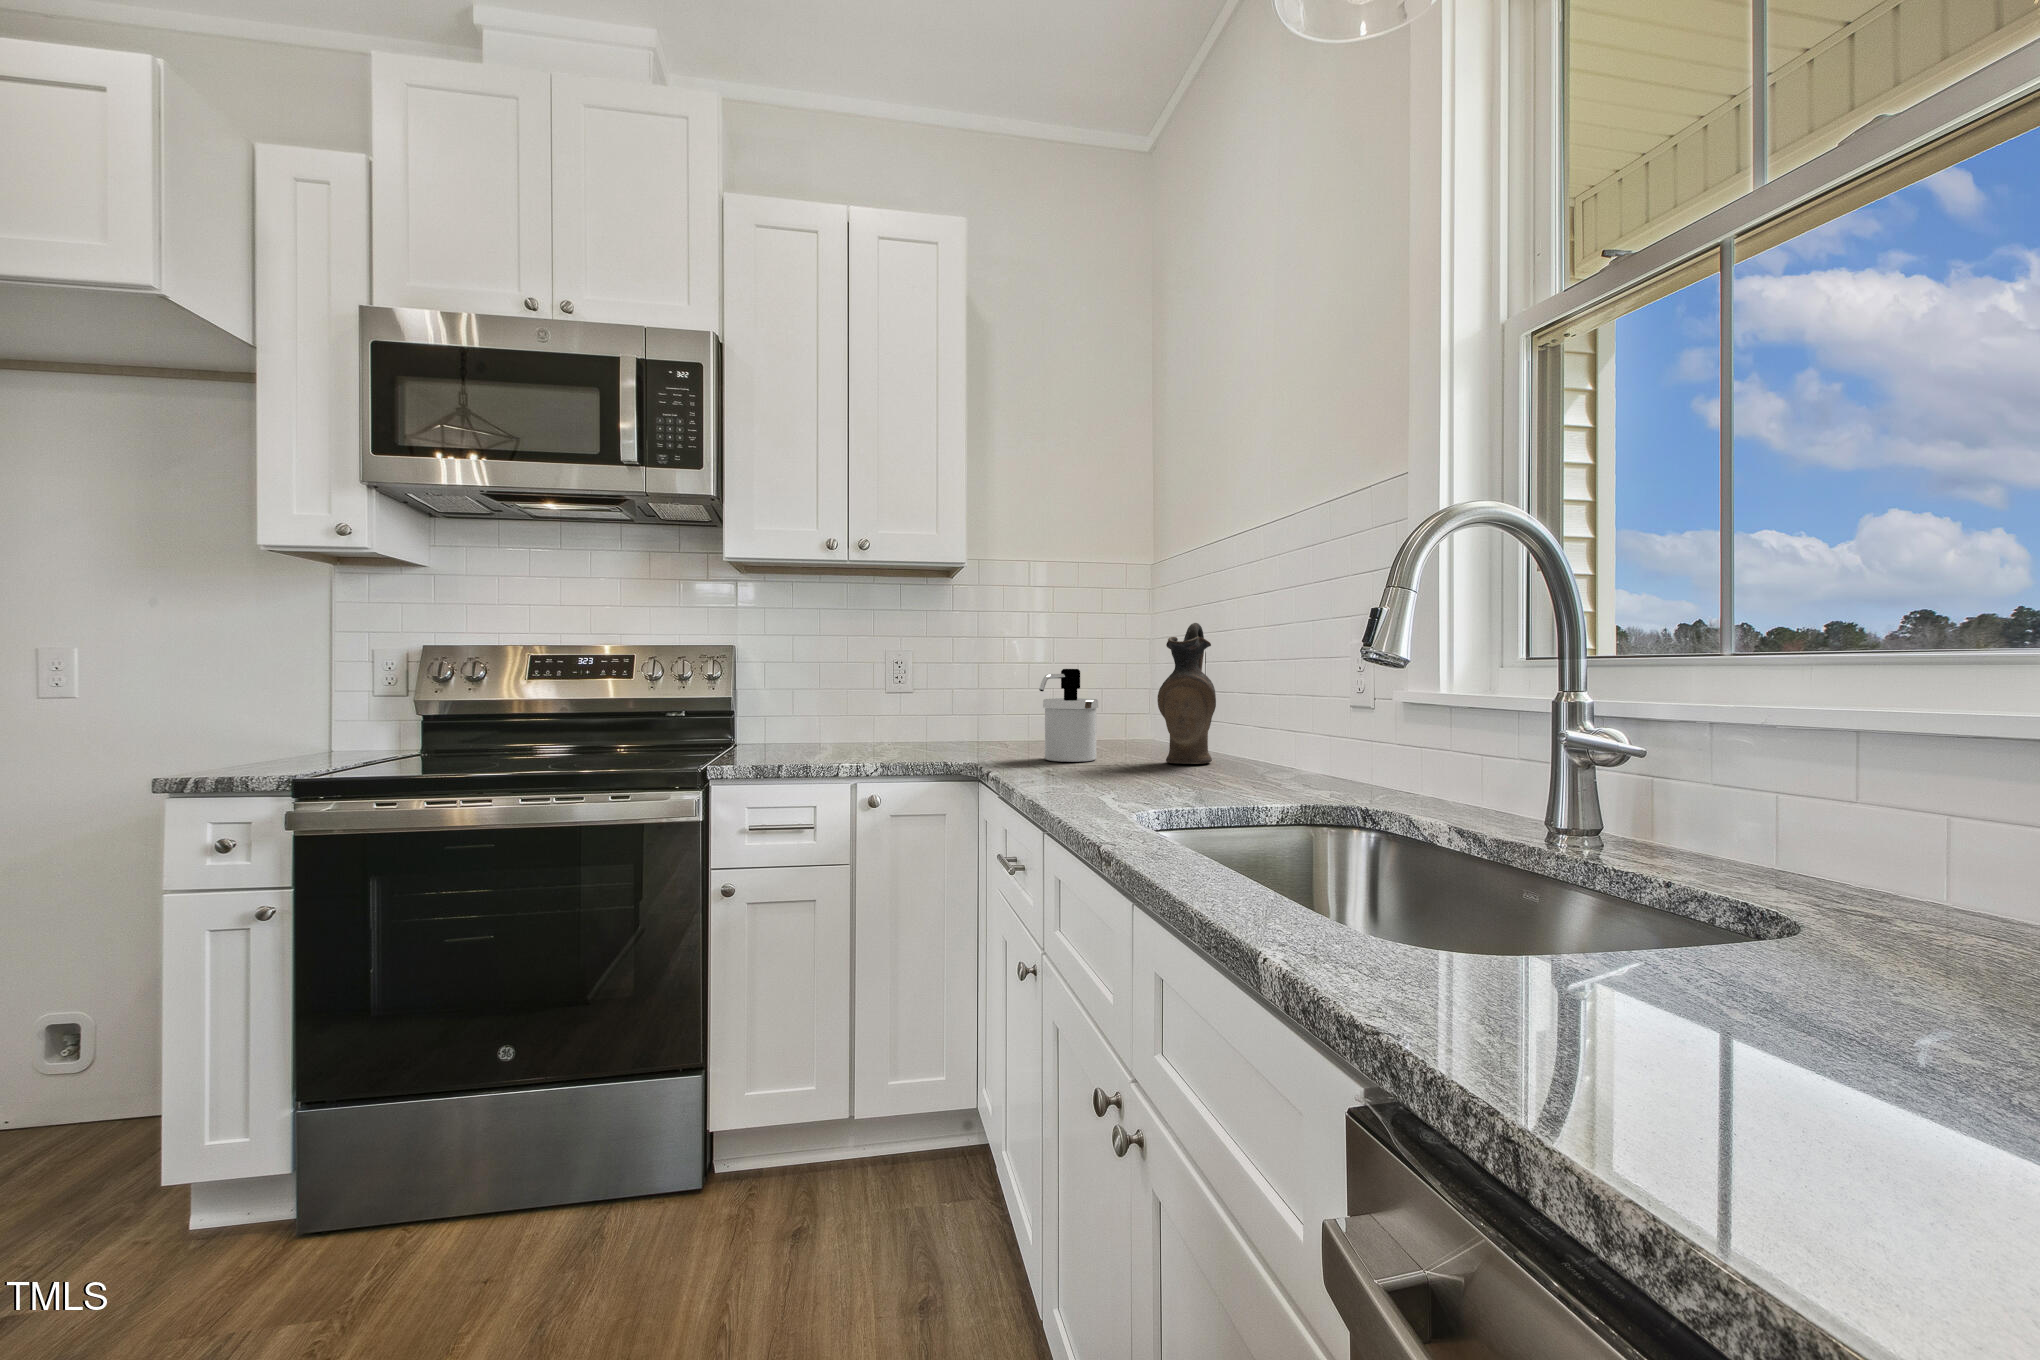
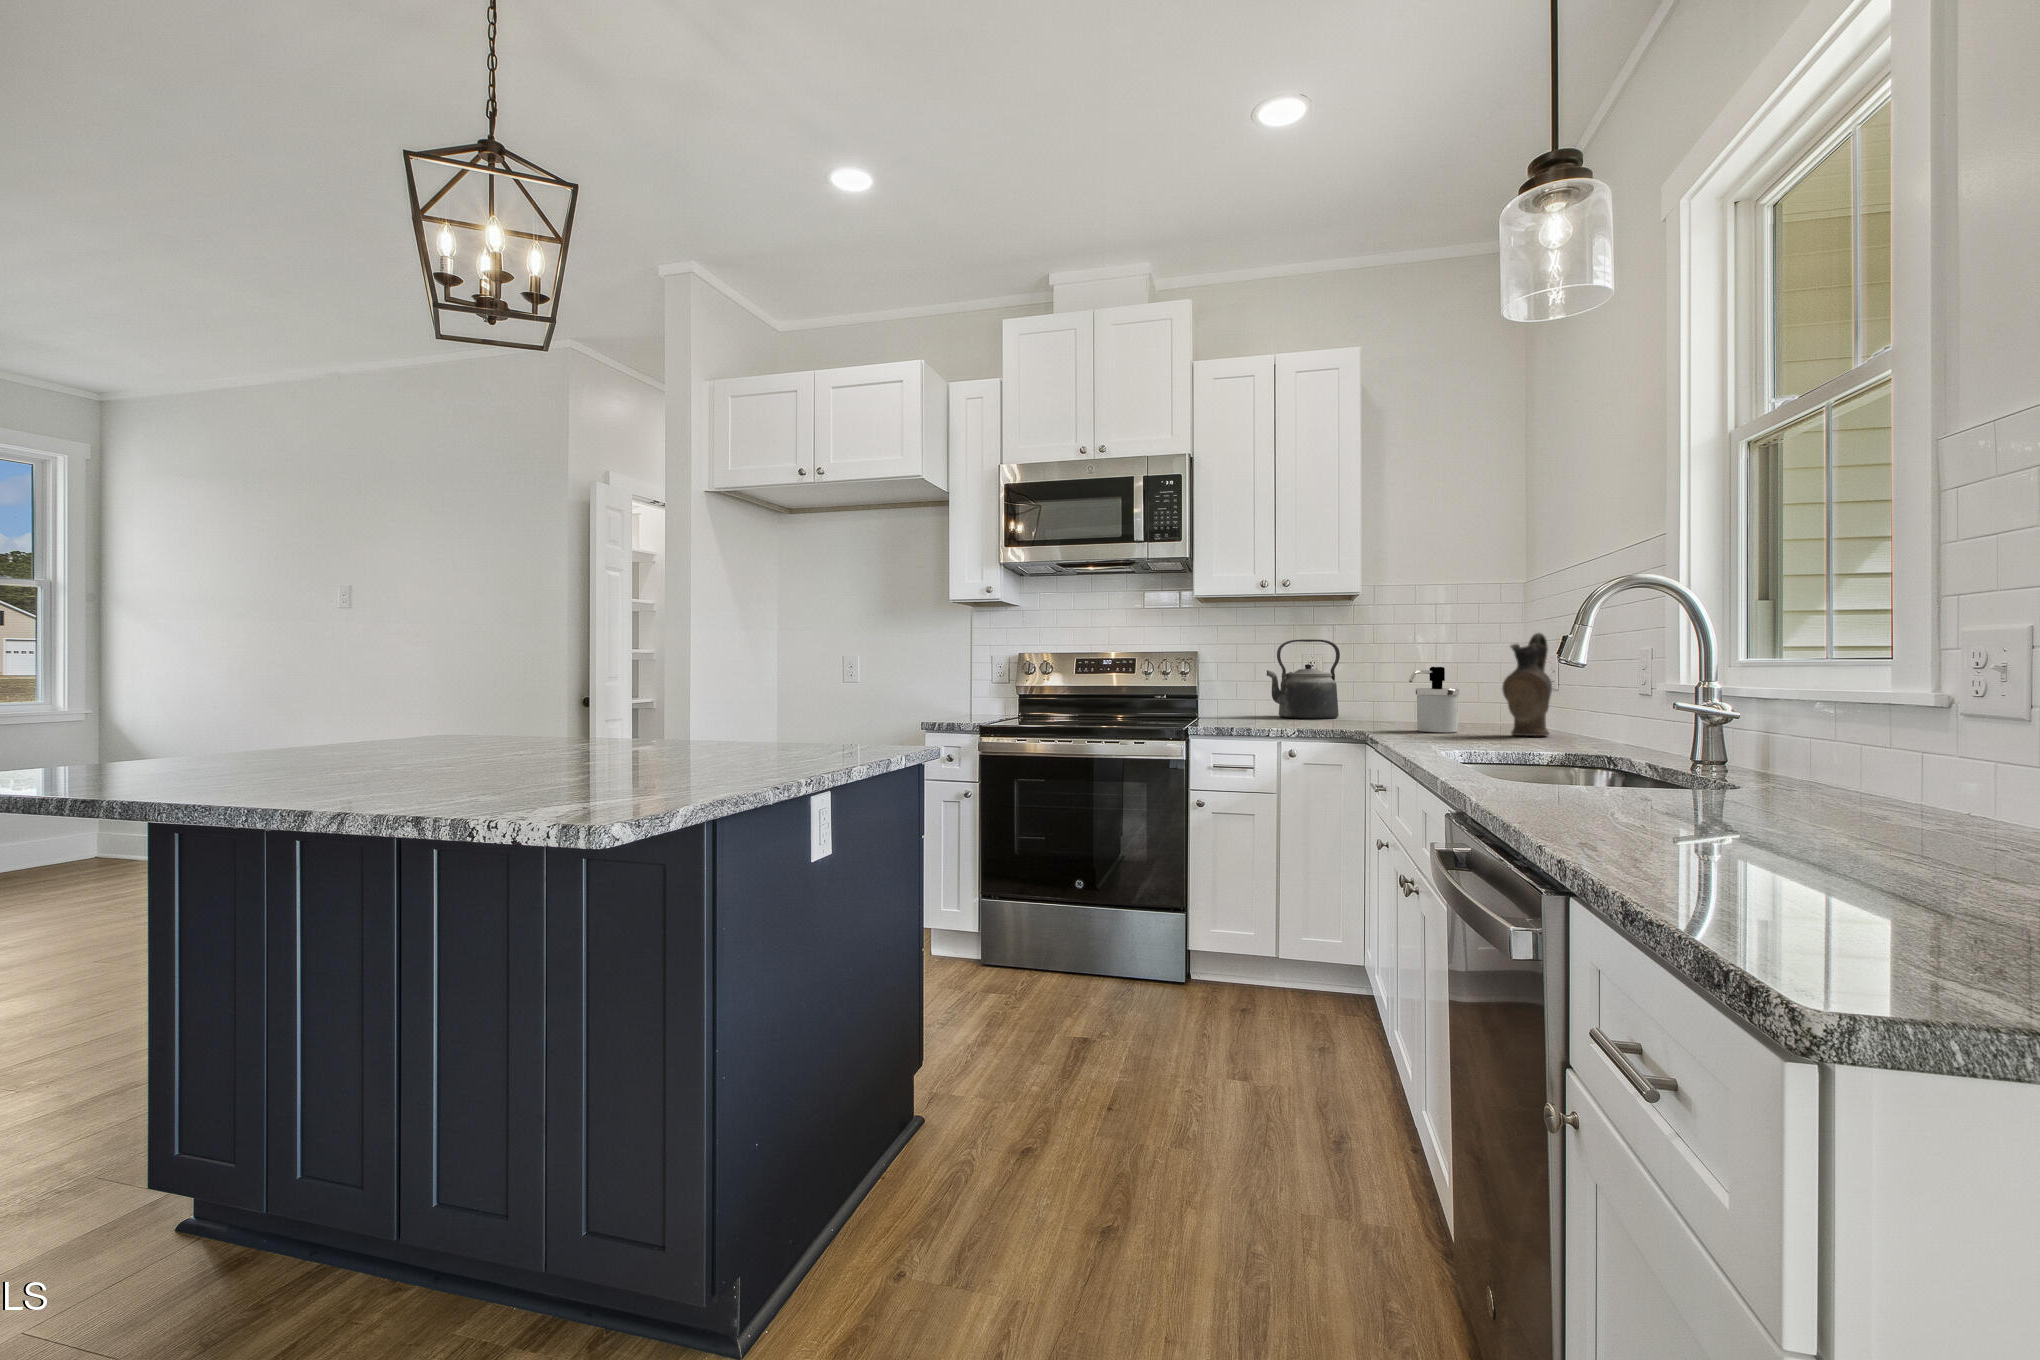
kettle: none [834,631,931,741] -> present [1266,639,1340,719]

